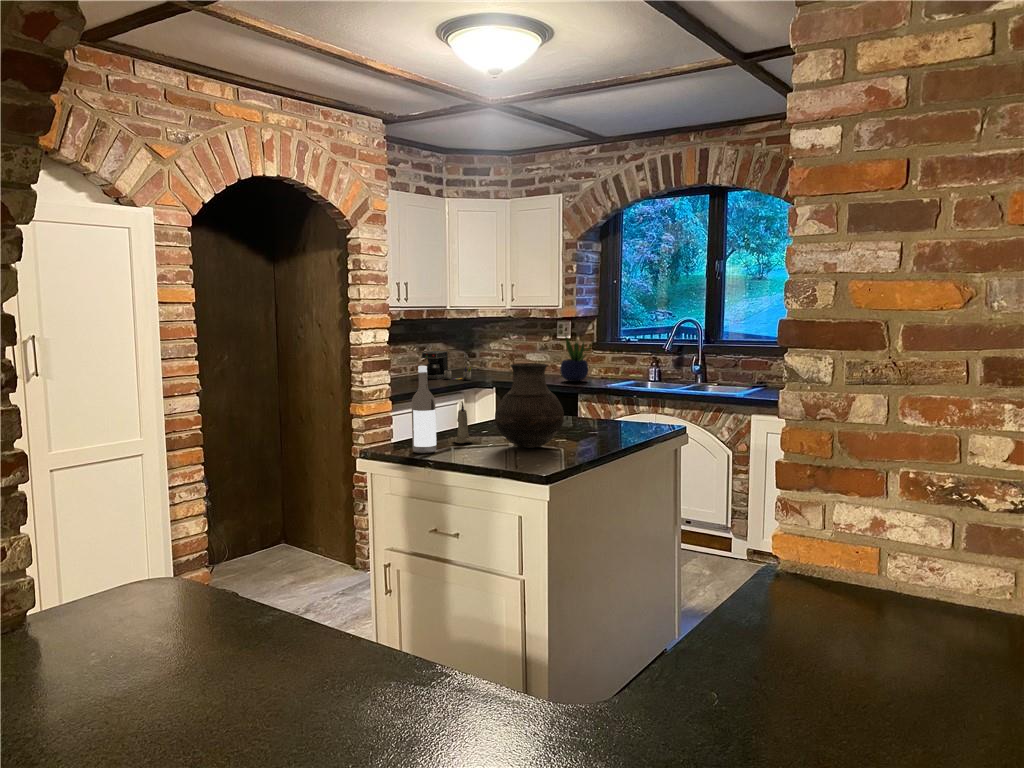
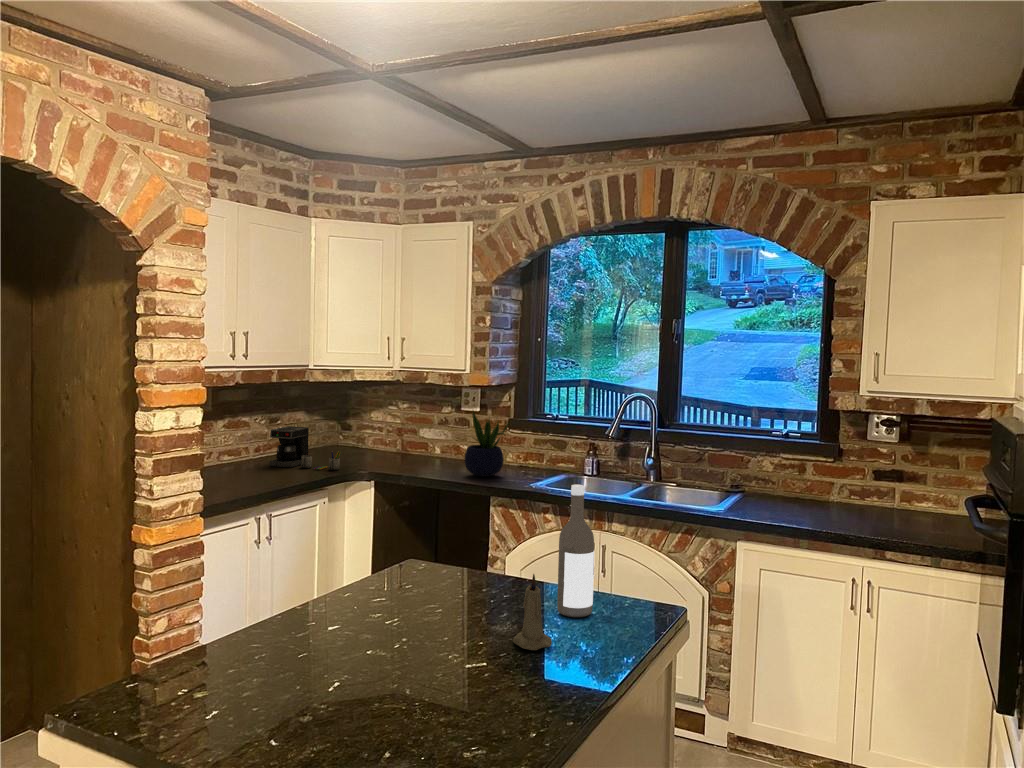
vase: present [495,363,564,448] -> none [345,509,477,677]
wine bottle: present [412,366,436,453] -> present [557,485,594,617]
candle: present [453,403,474,443] -> present [513,574,552,650]

